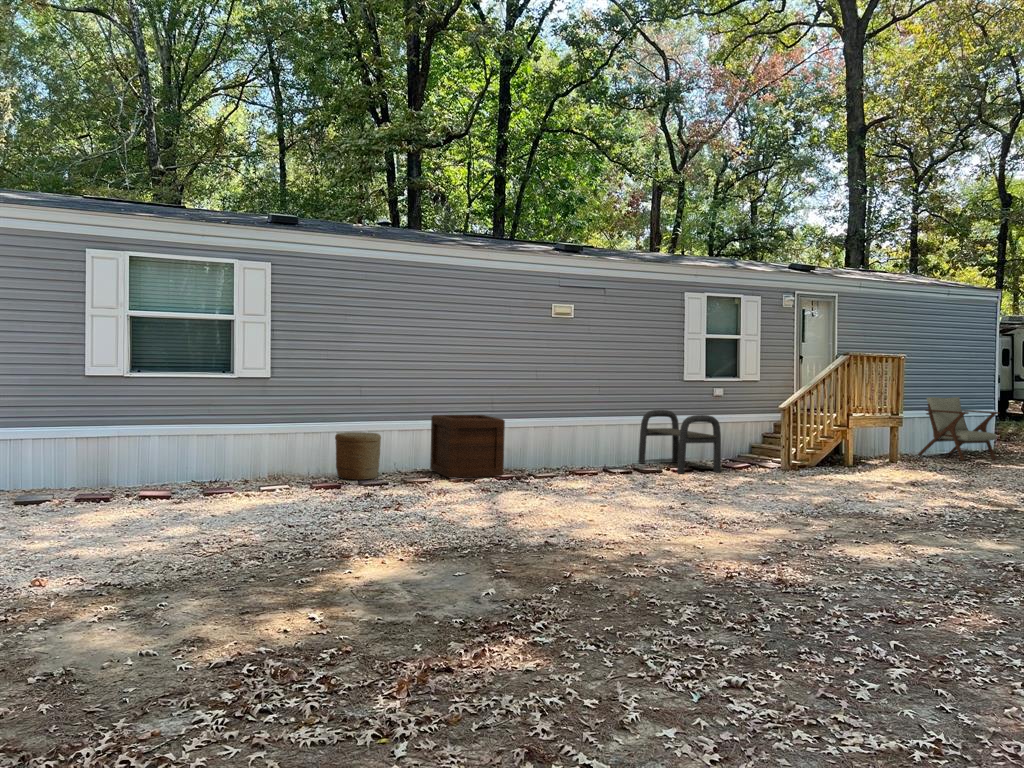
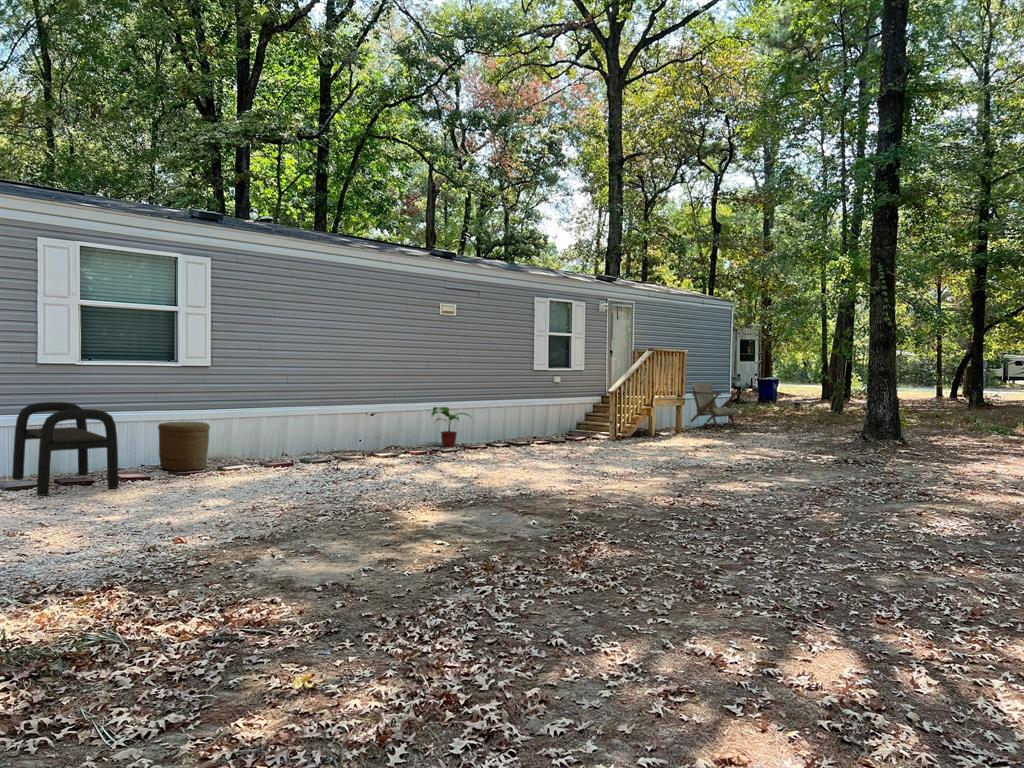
bench: present [638,410,721,474] -> present [12,402,118,495]
wooden crate: present [430,415,505,479] -> none [345,400,417,456]
potted plant: none [529,424,582,472] -> present [432,407,470,447]
woven basket: present [335,432,381,480] -> present [158,422,210,471]

